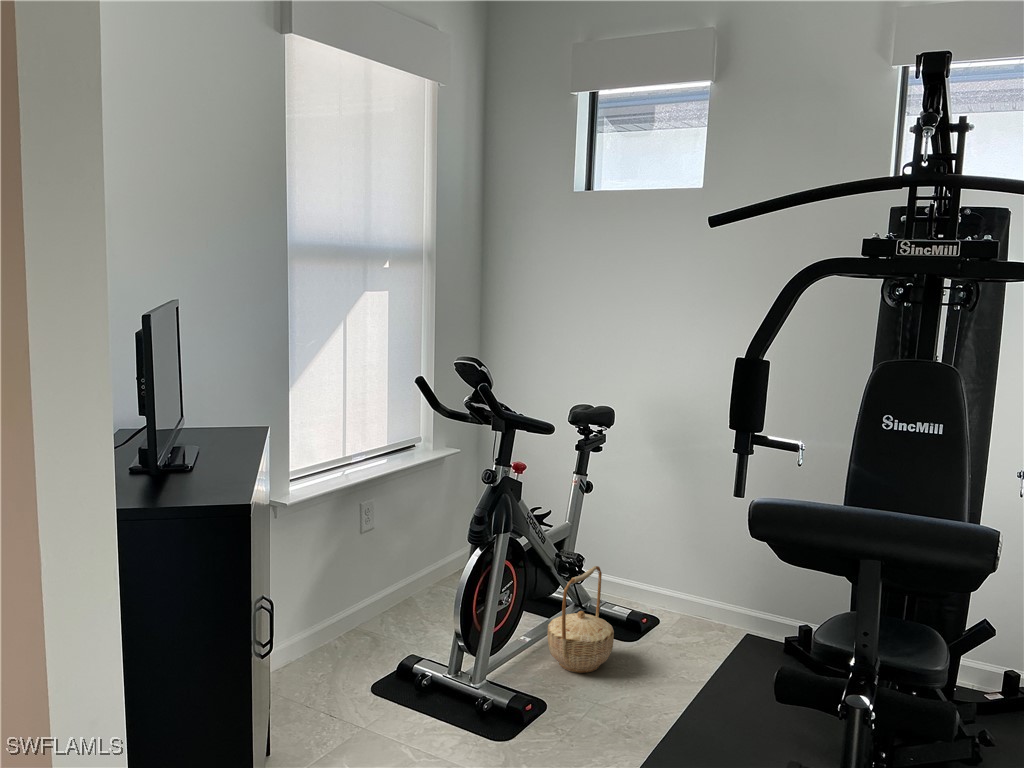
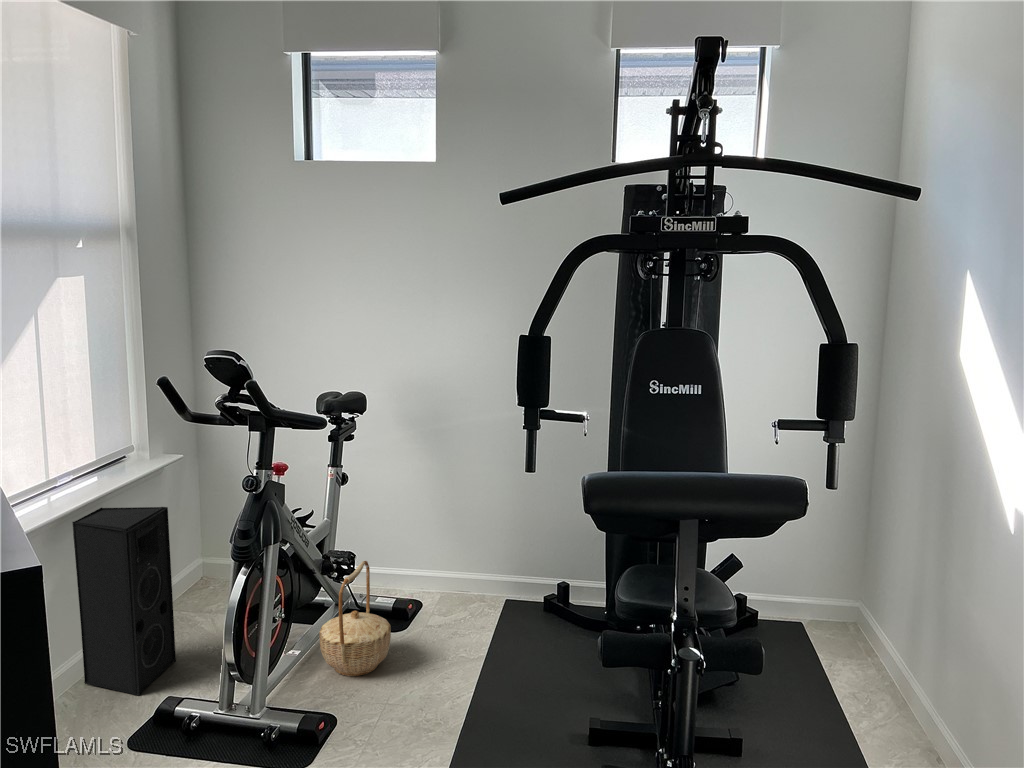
speaker: none [357,485,434,650] -> present [72,507,176,696]

